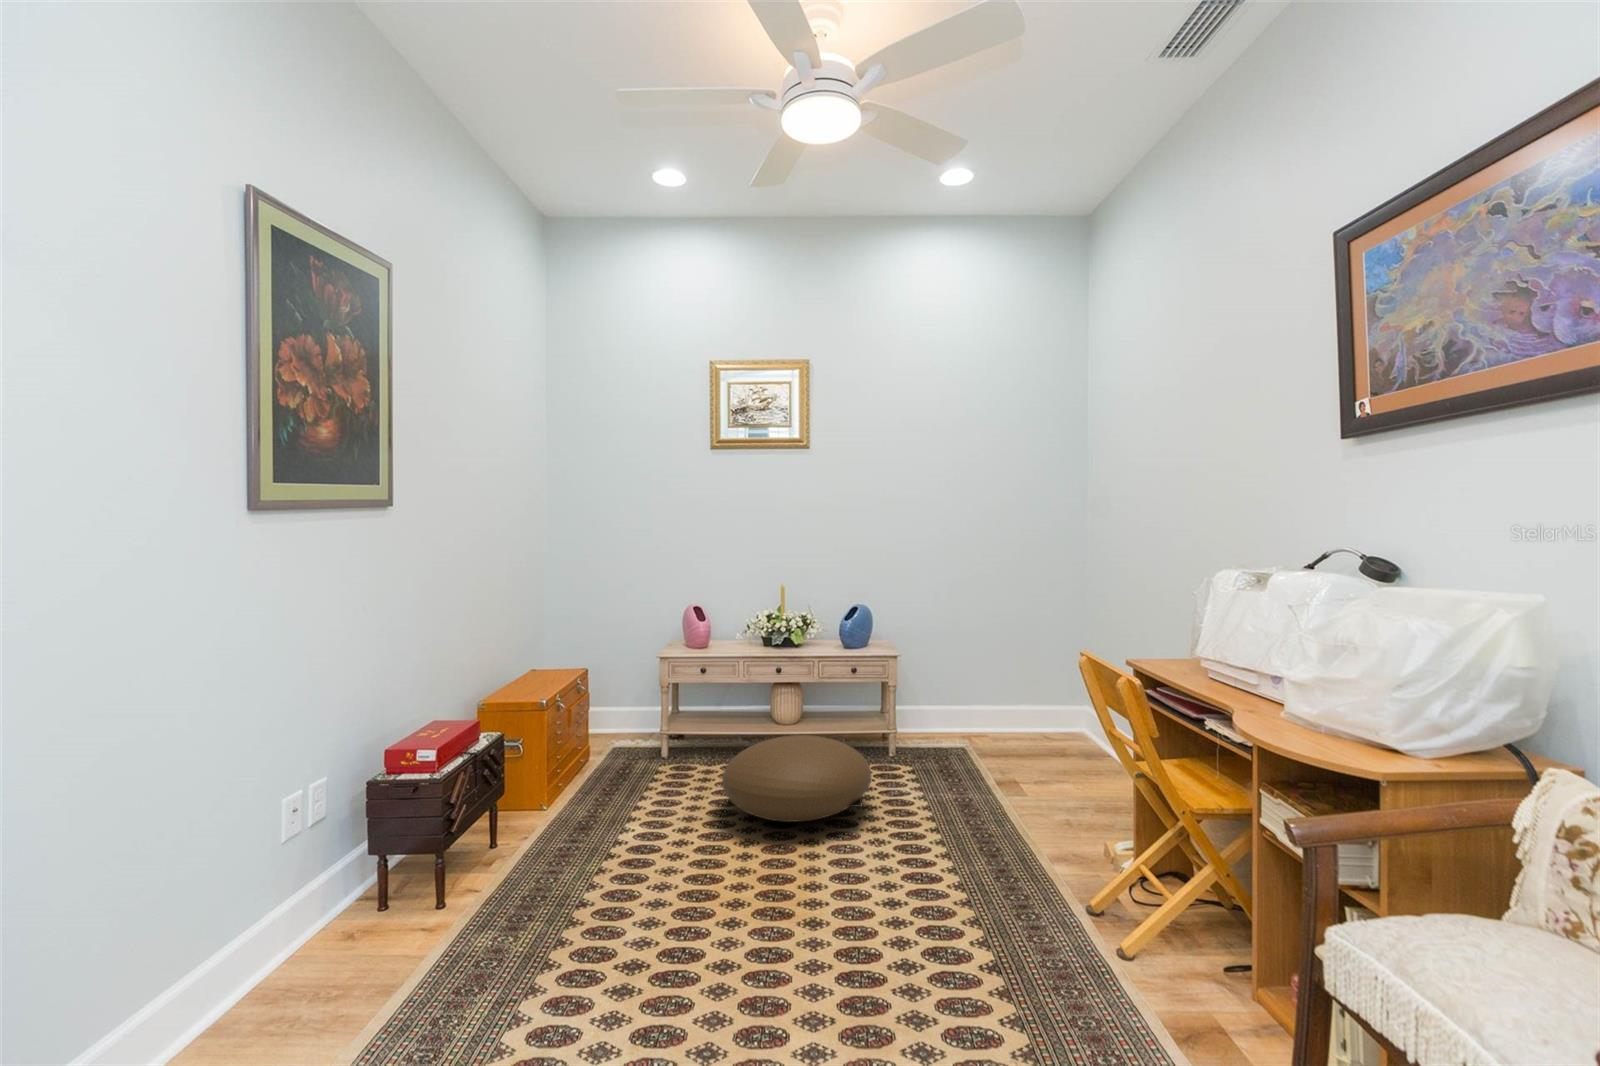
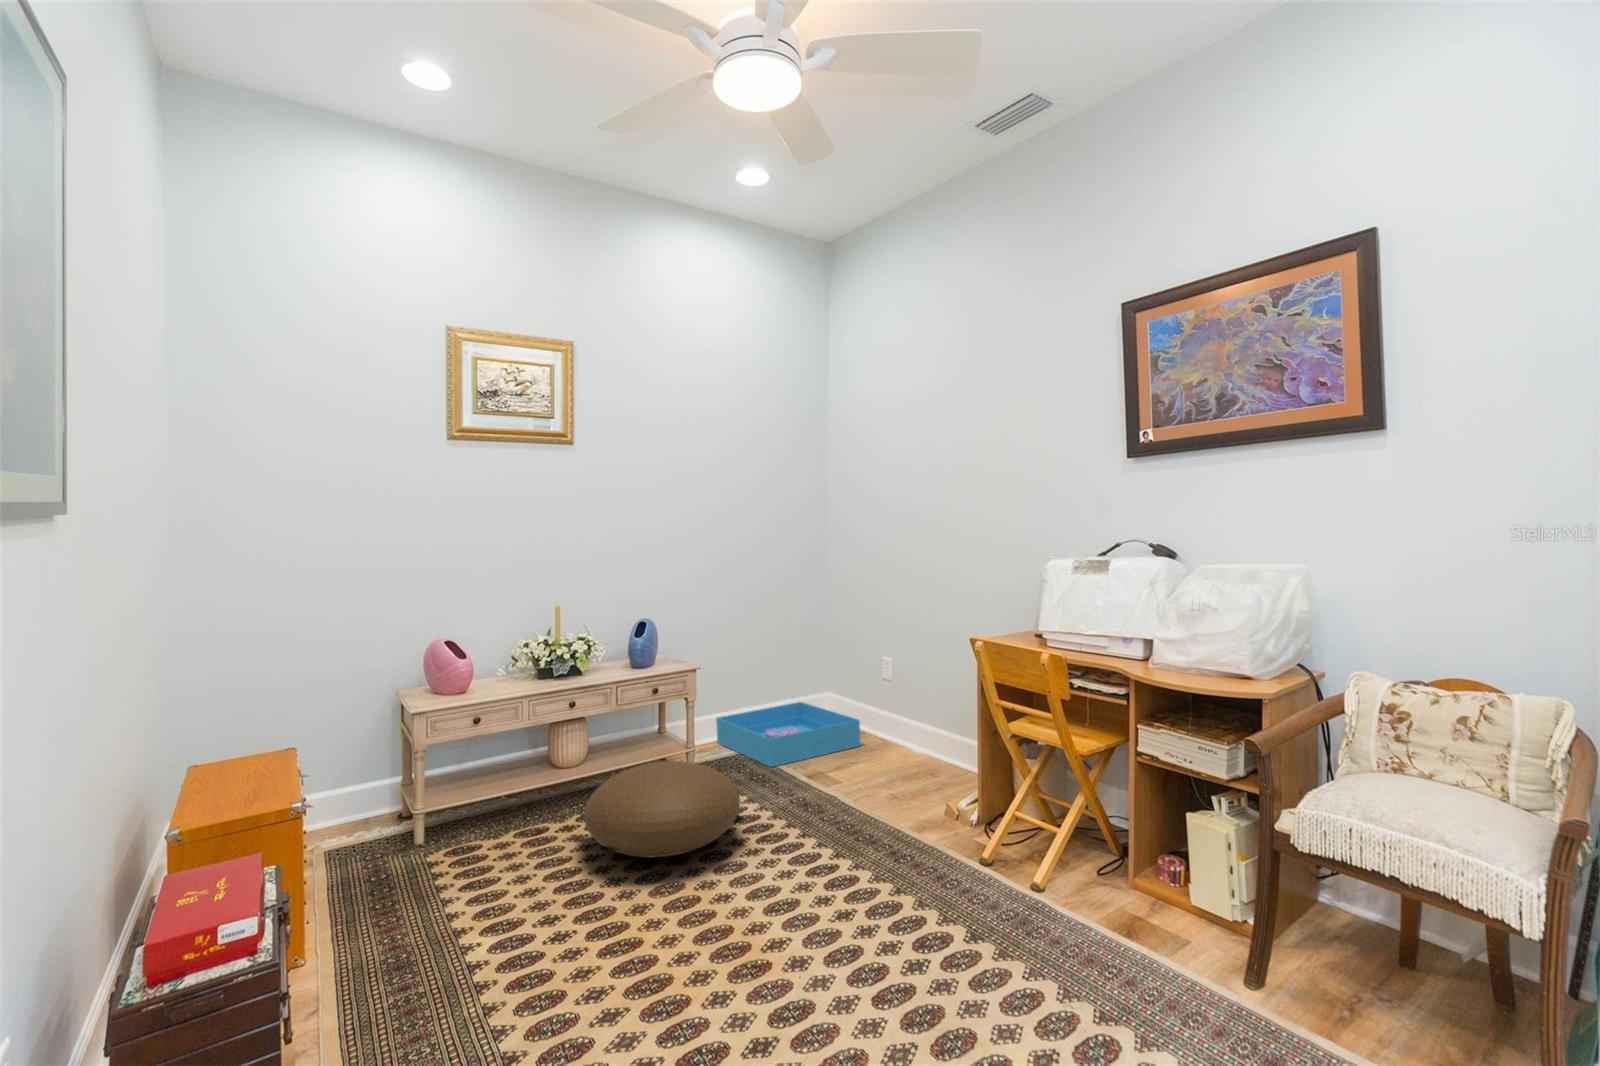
storage bin: none [941,708,1082,767] -> present [716,702,861,767]

